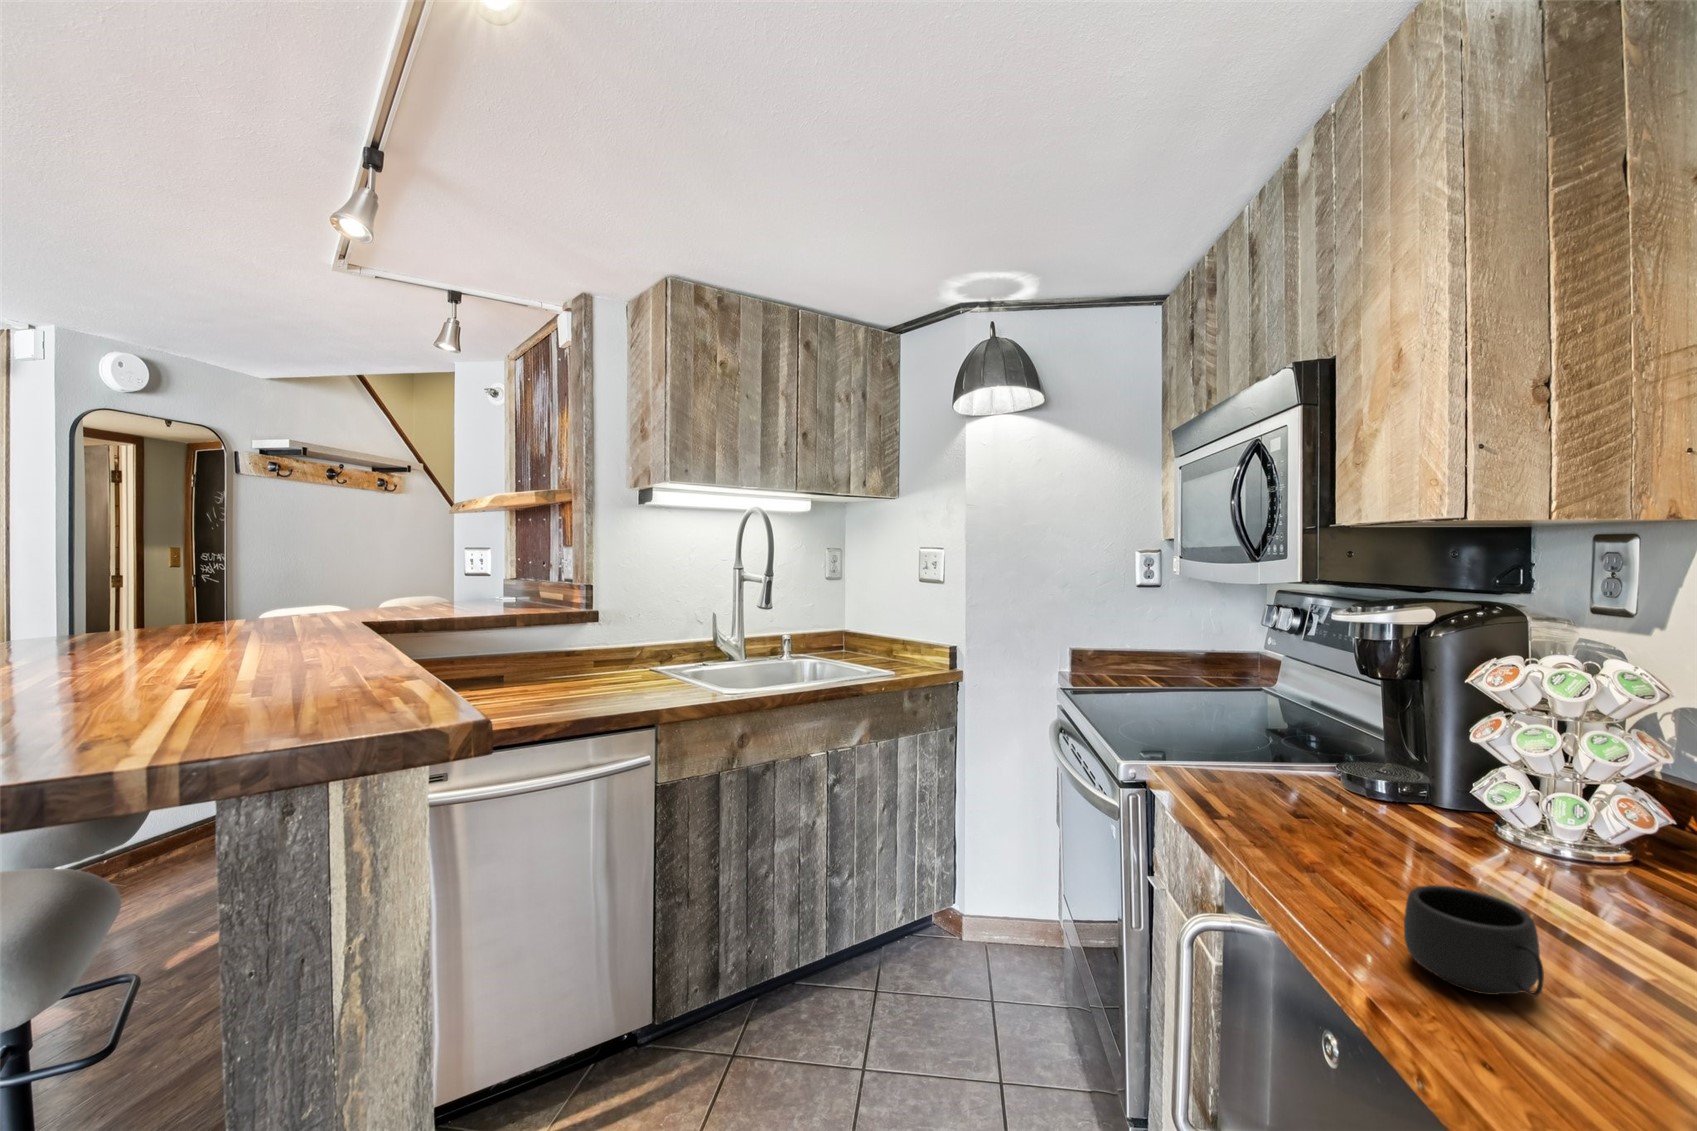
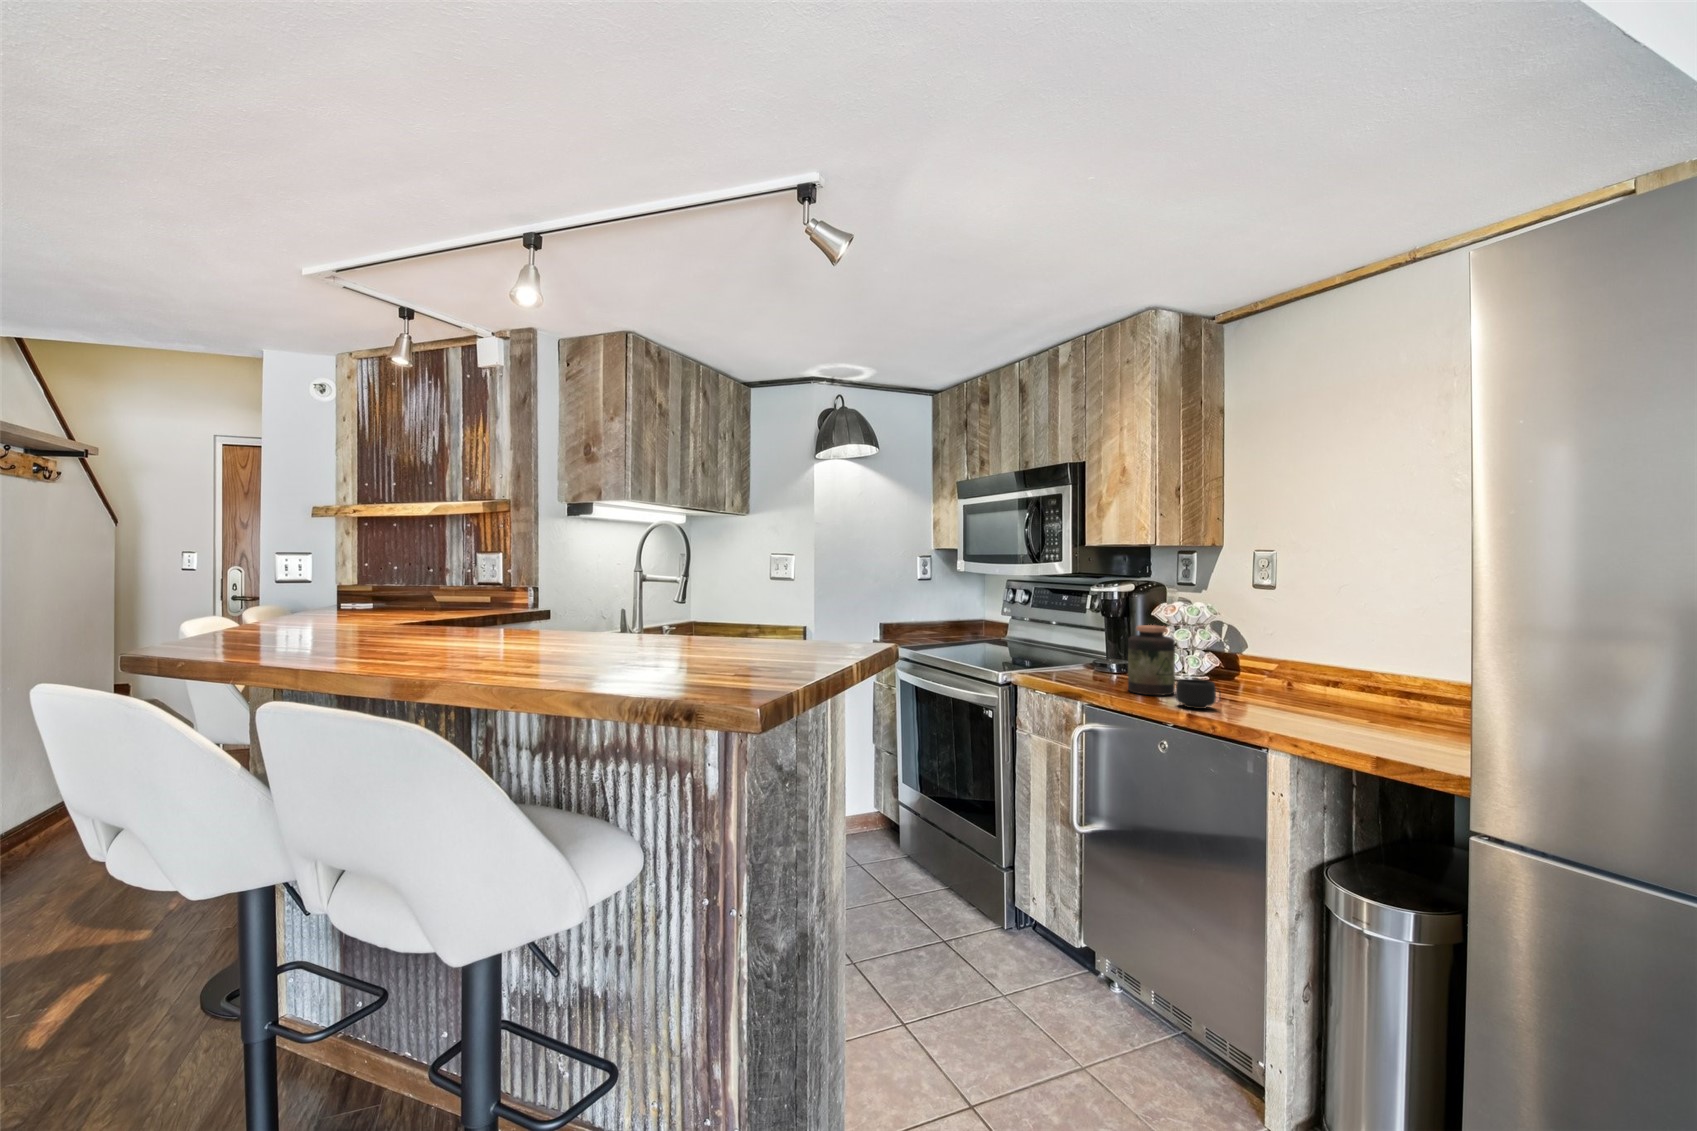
jar: none [1335,714,1468,904] -> present [1128,625,1175,696]

